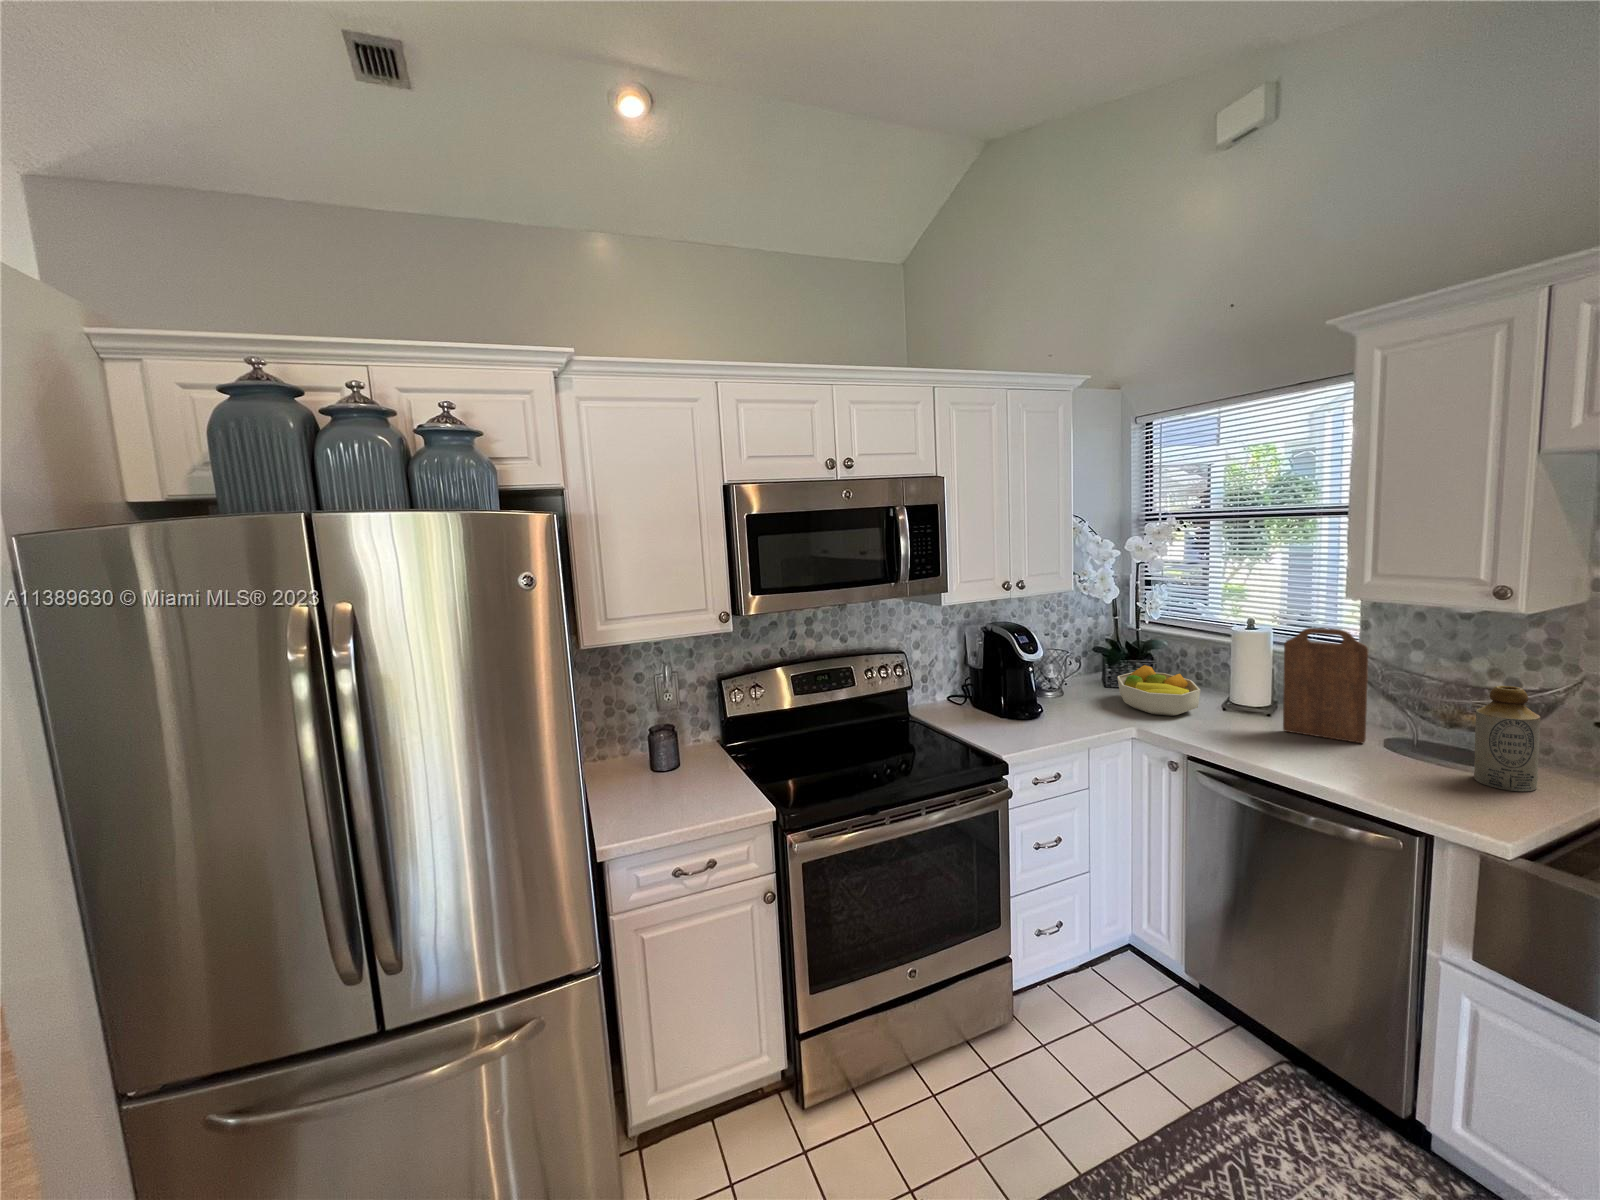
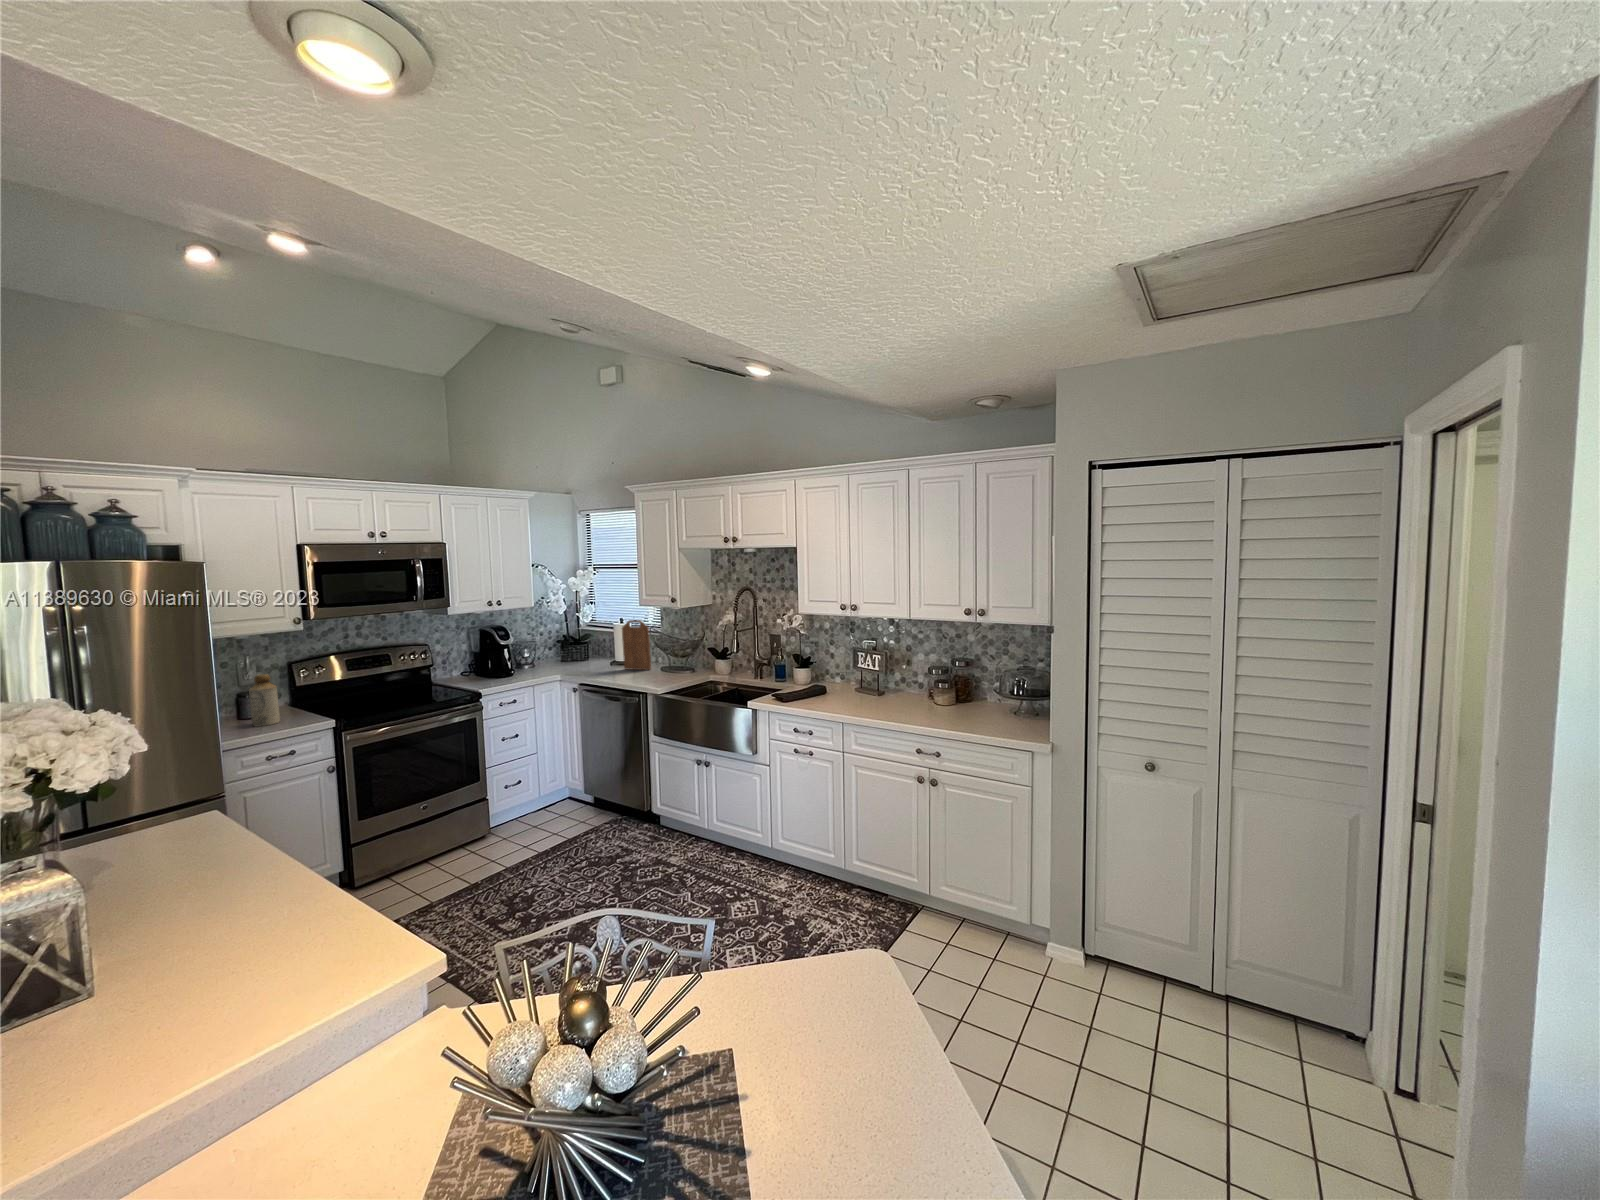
fruit bowl: present [1117,665,1200,716] -> none [560,646,596,670]
bottle: present [1474,686,1540,791] -> present [249,674,280,727]

